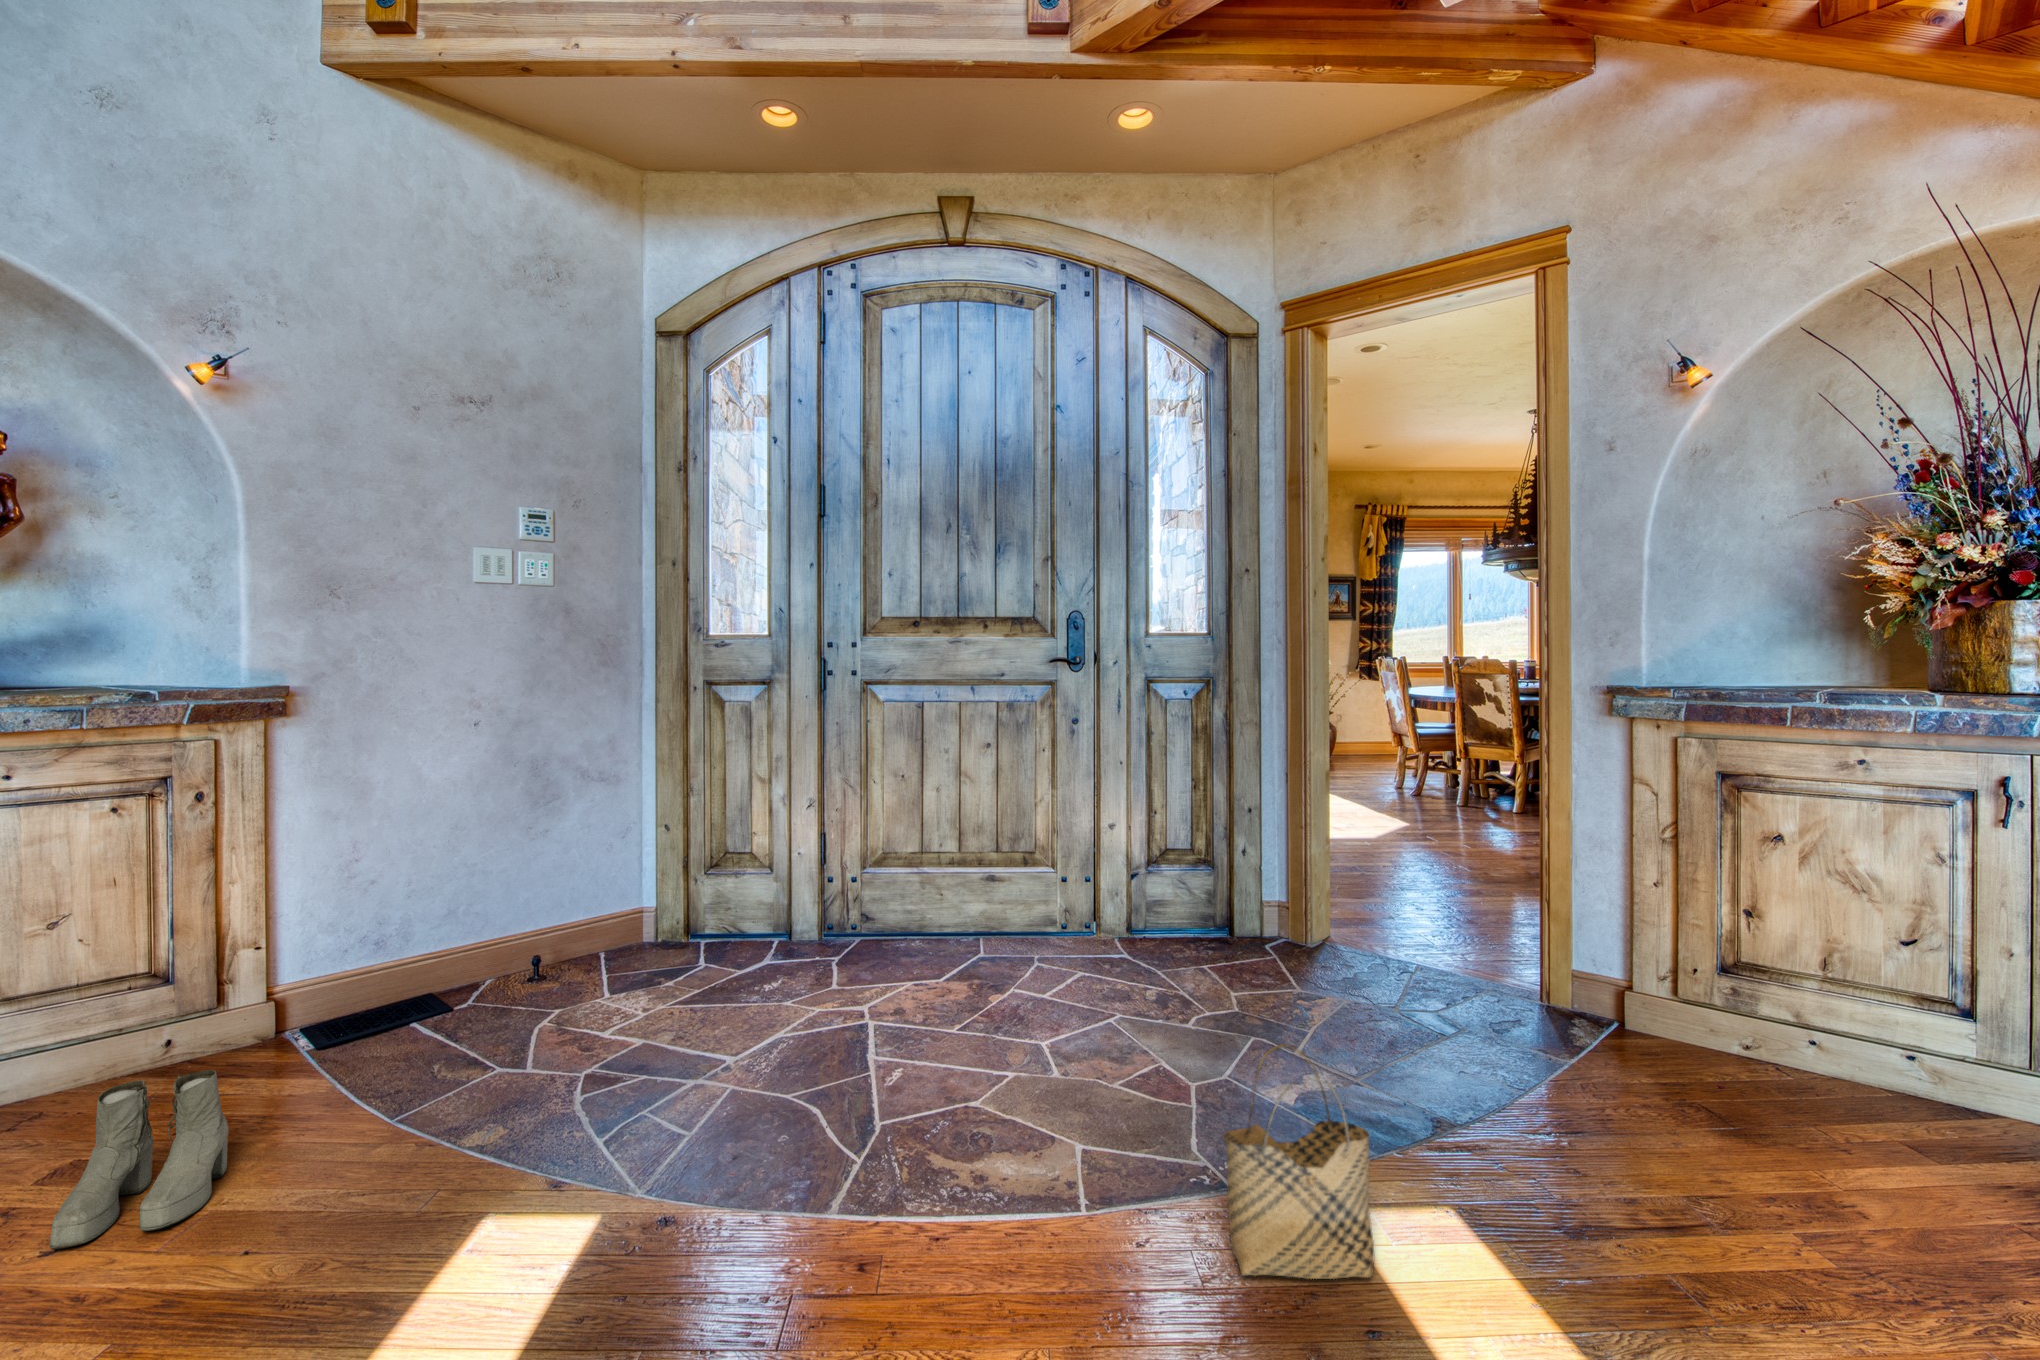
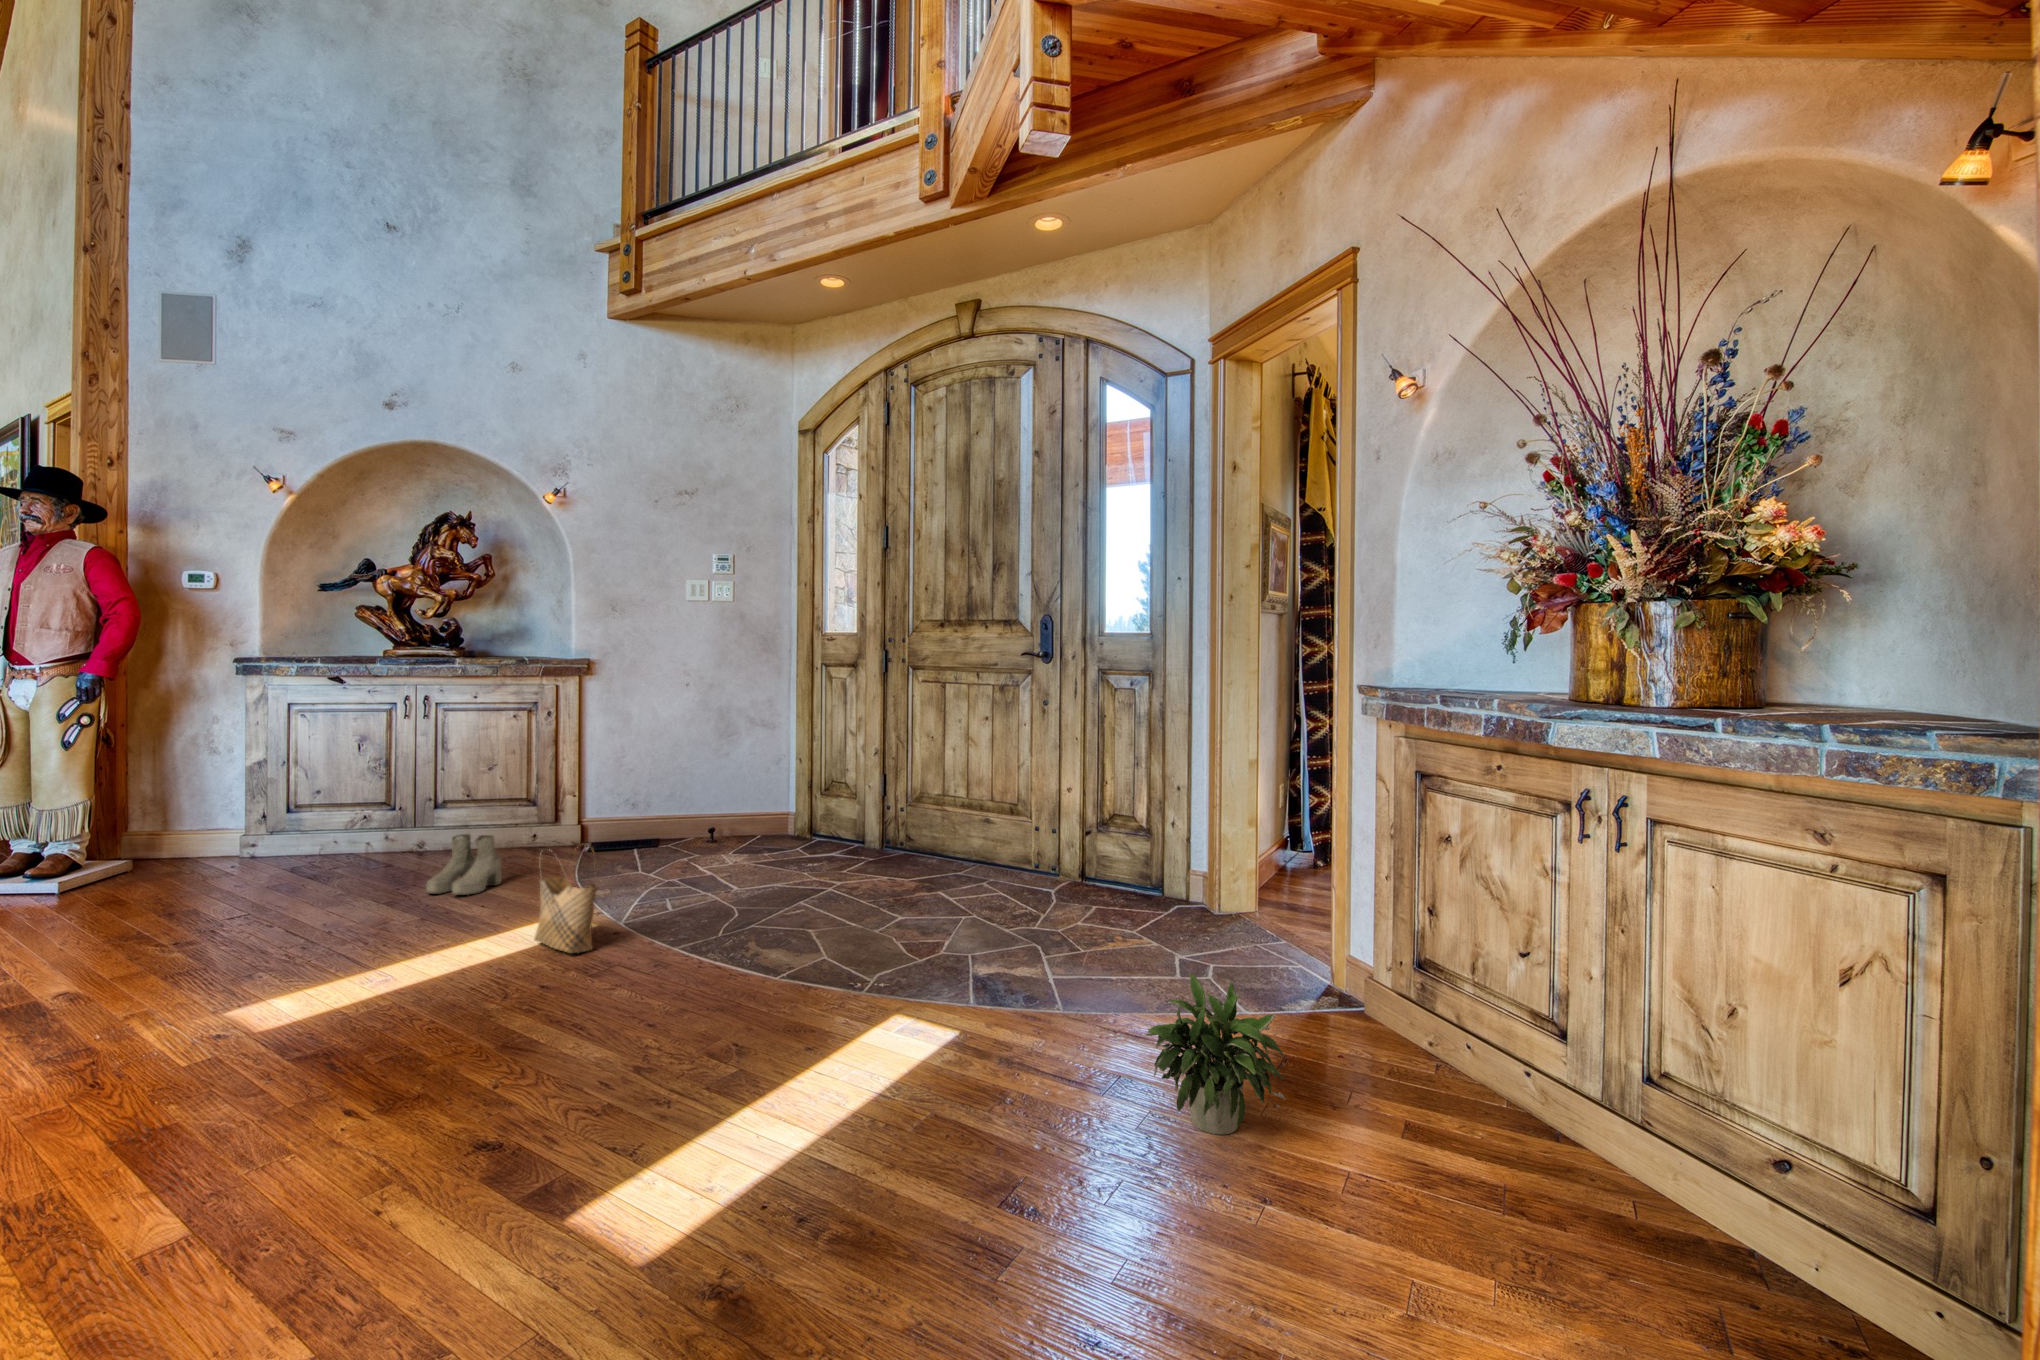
potted plant: none [1704,1035,1953,1227] -> present [1145,973,1286,1135]
woven basket: present [1223,1044,1374,1279] -> present [534,844,598,953]

